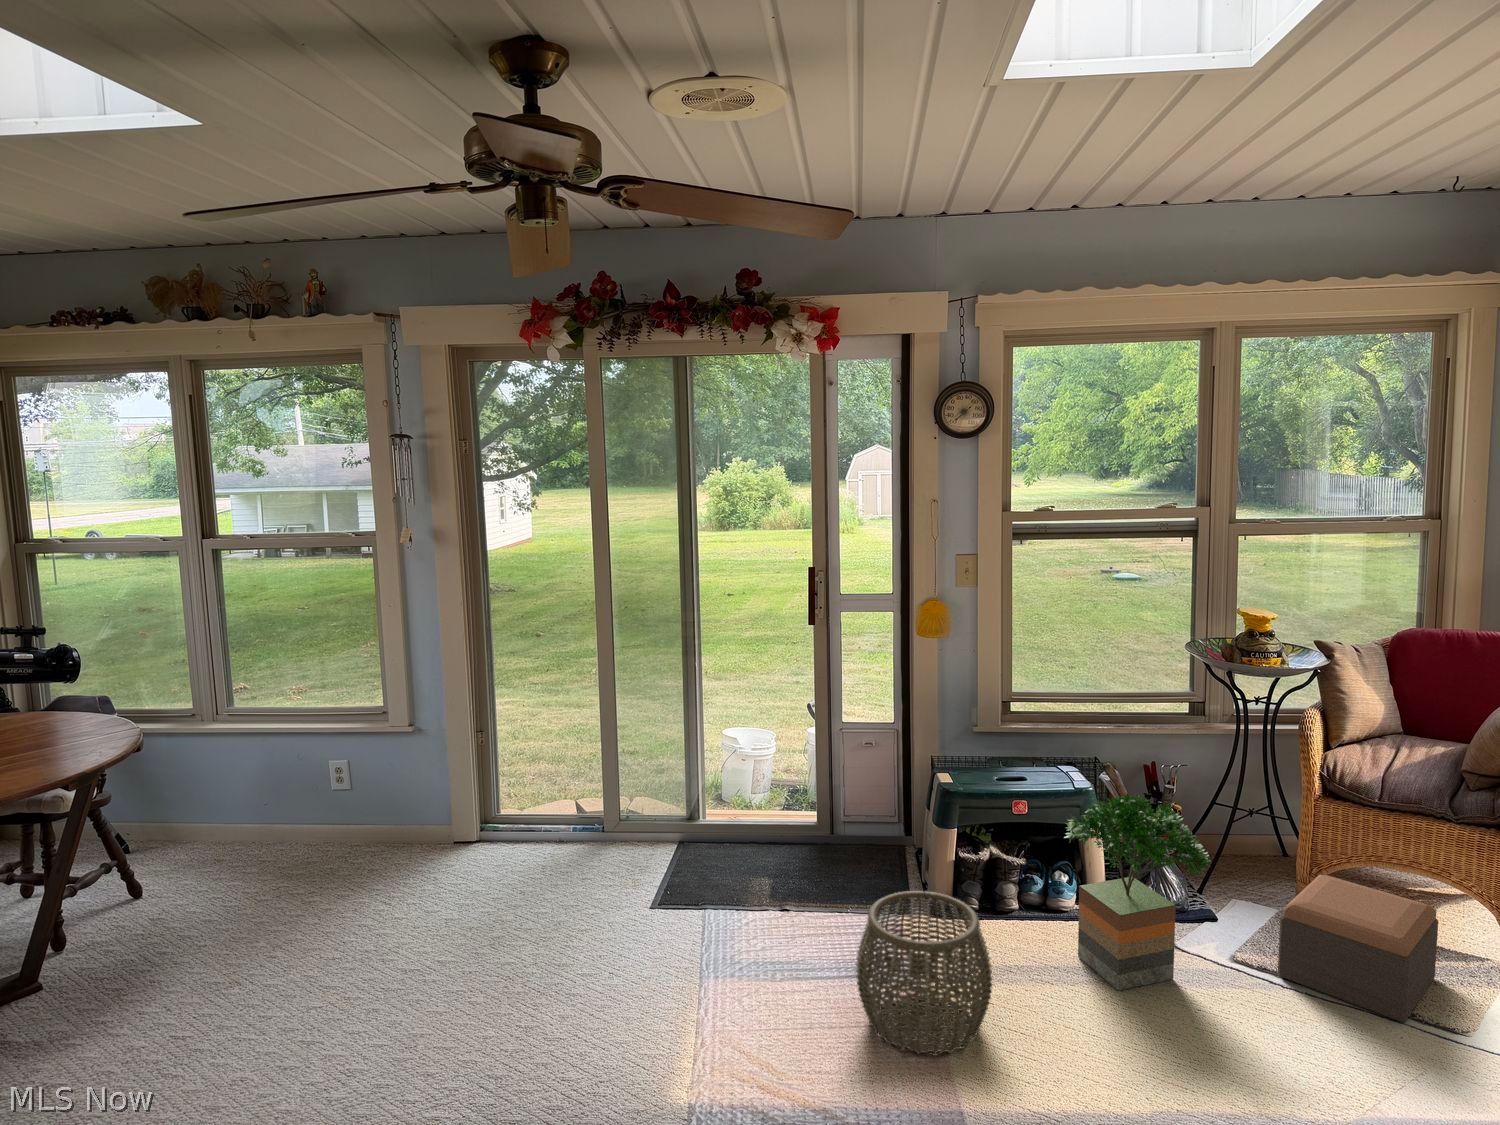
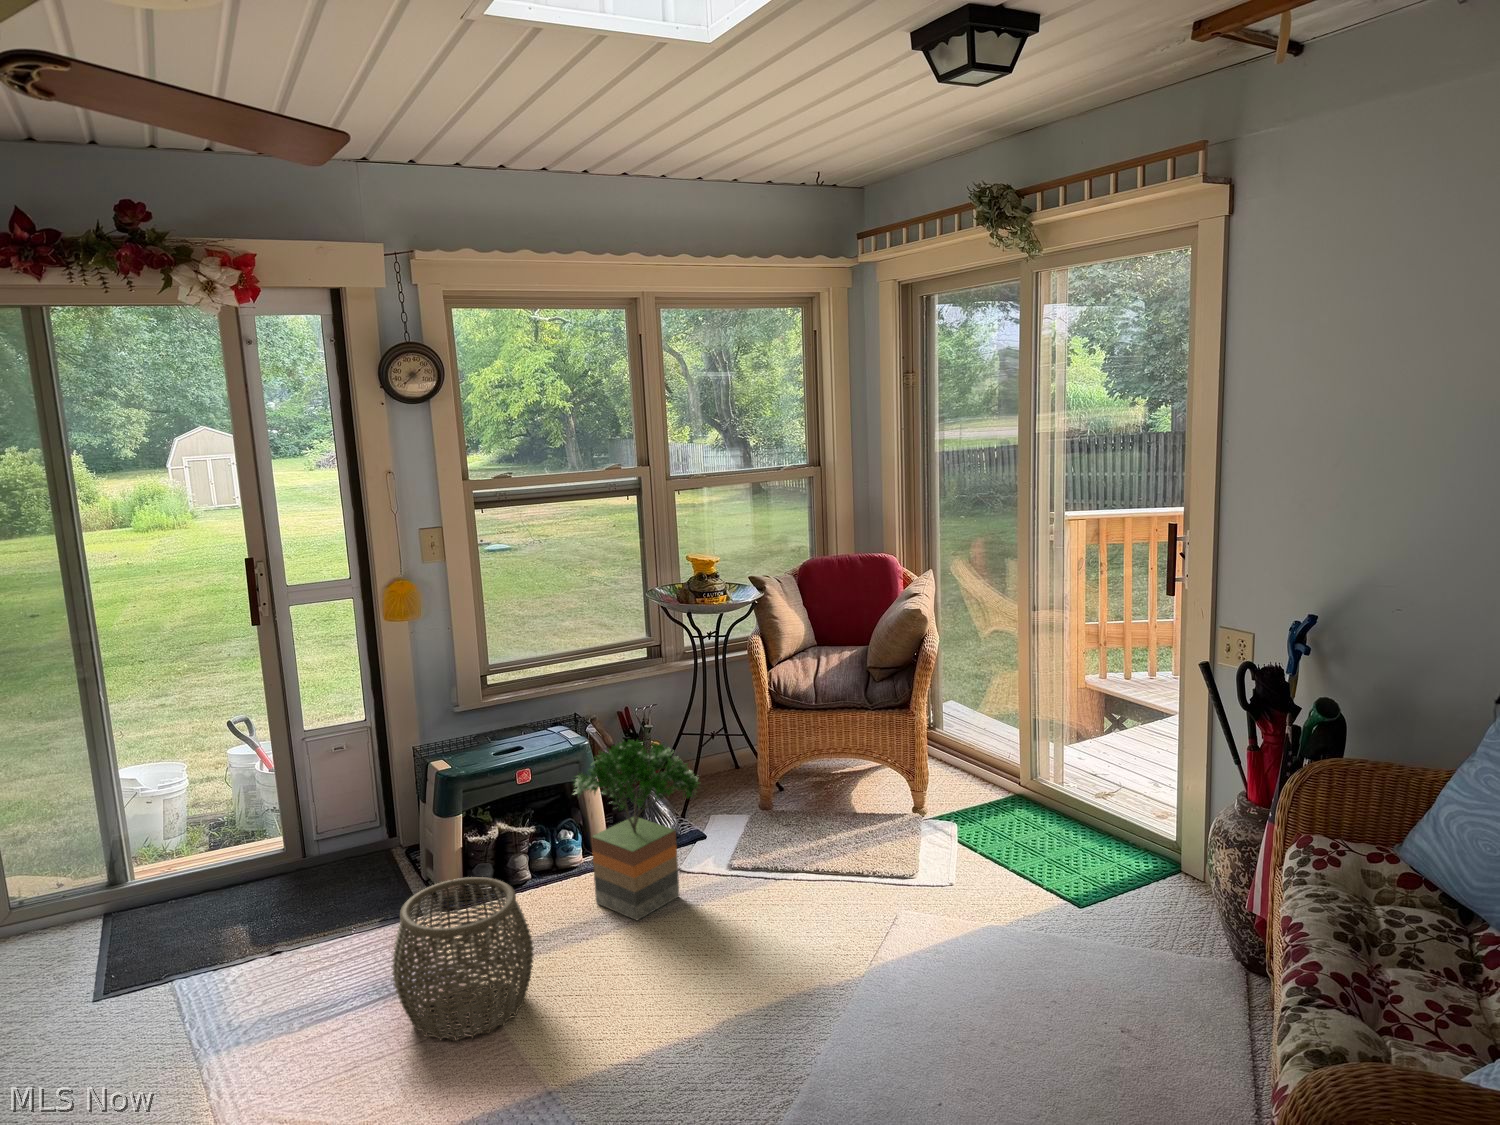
footstool: present [1278,875,1438,1022] -> none [755,774,862,875]

